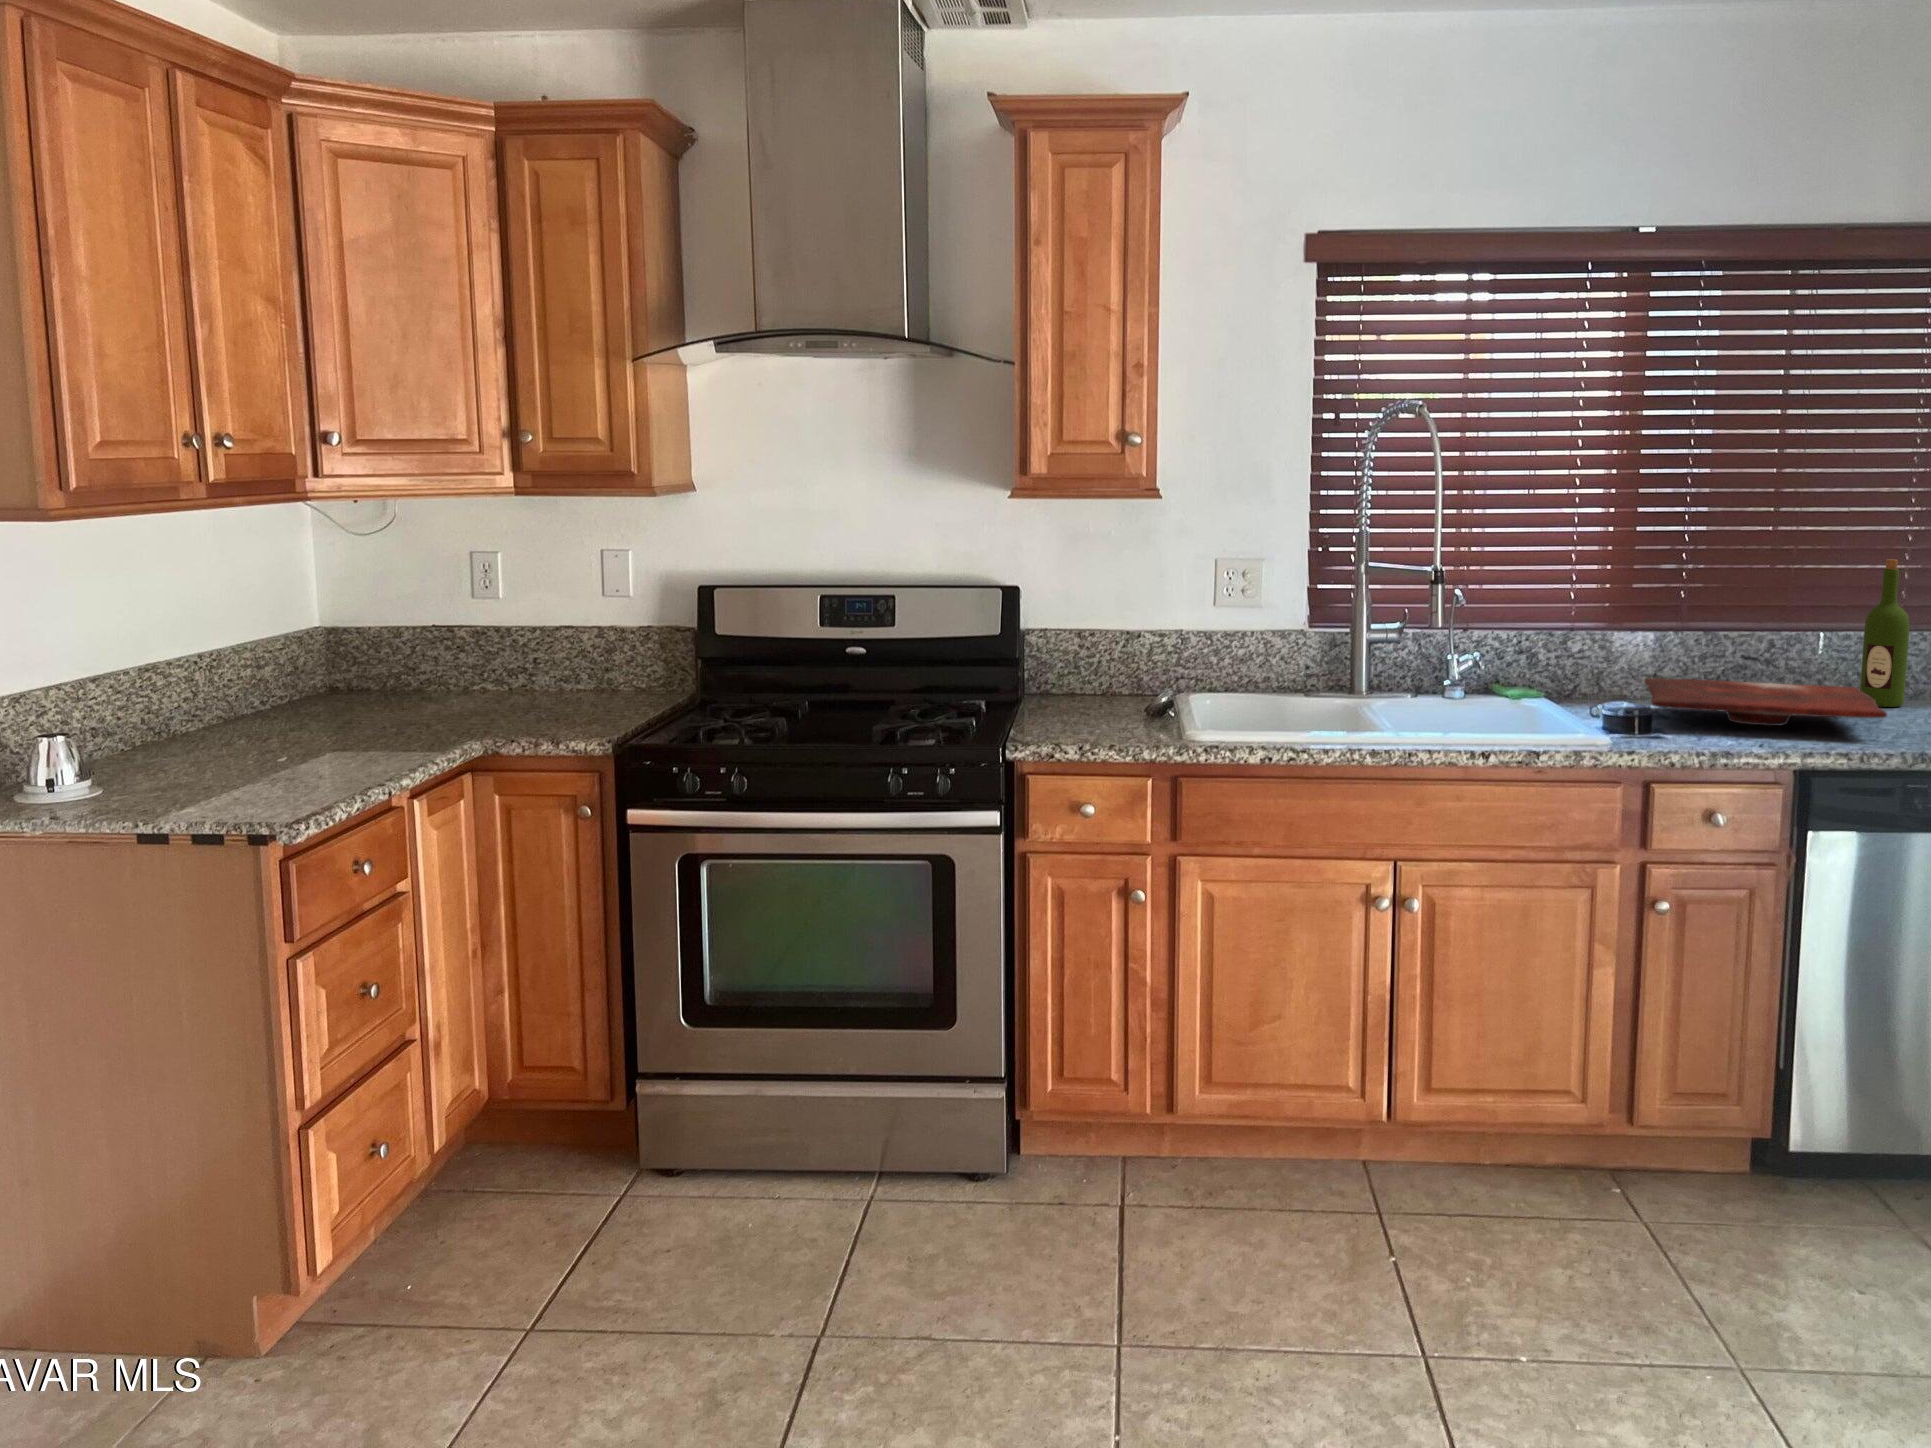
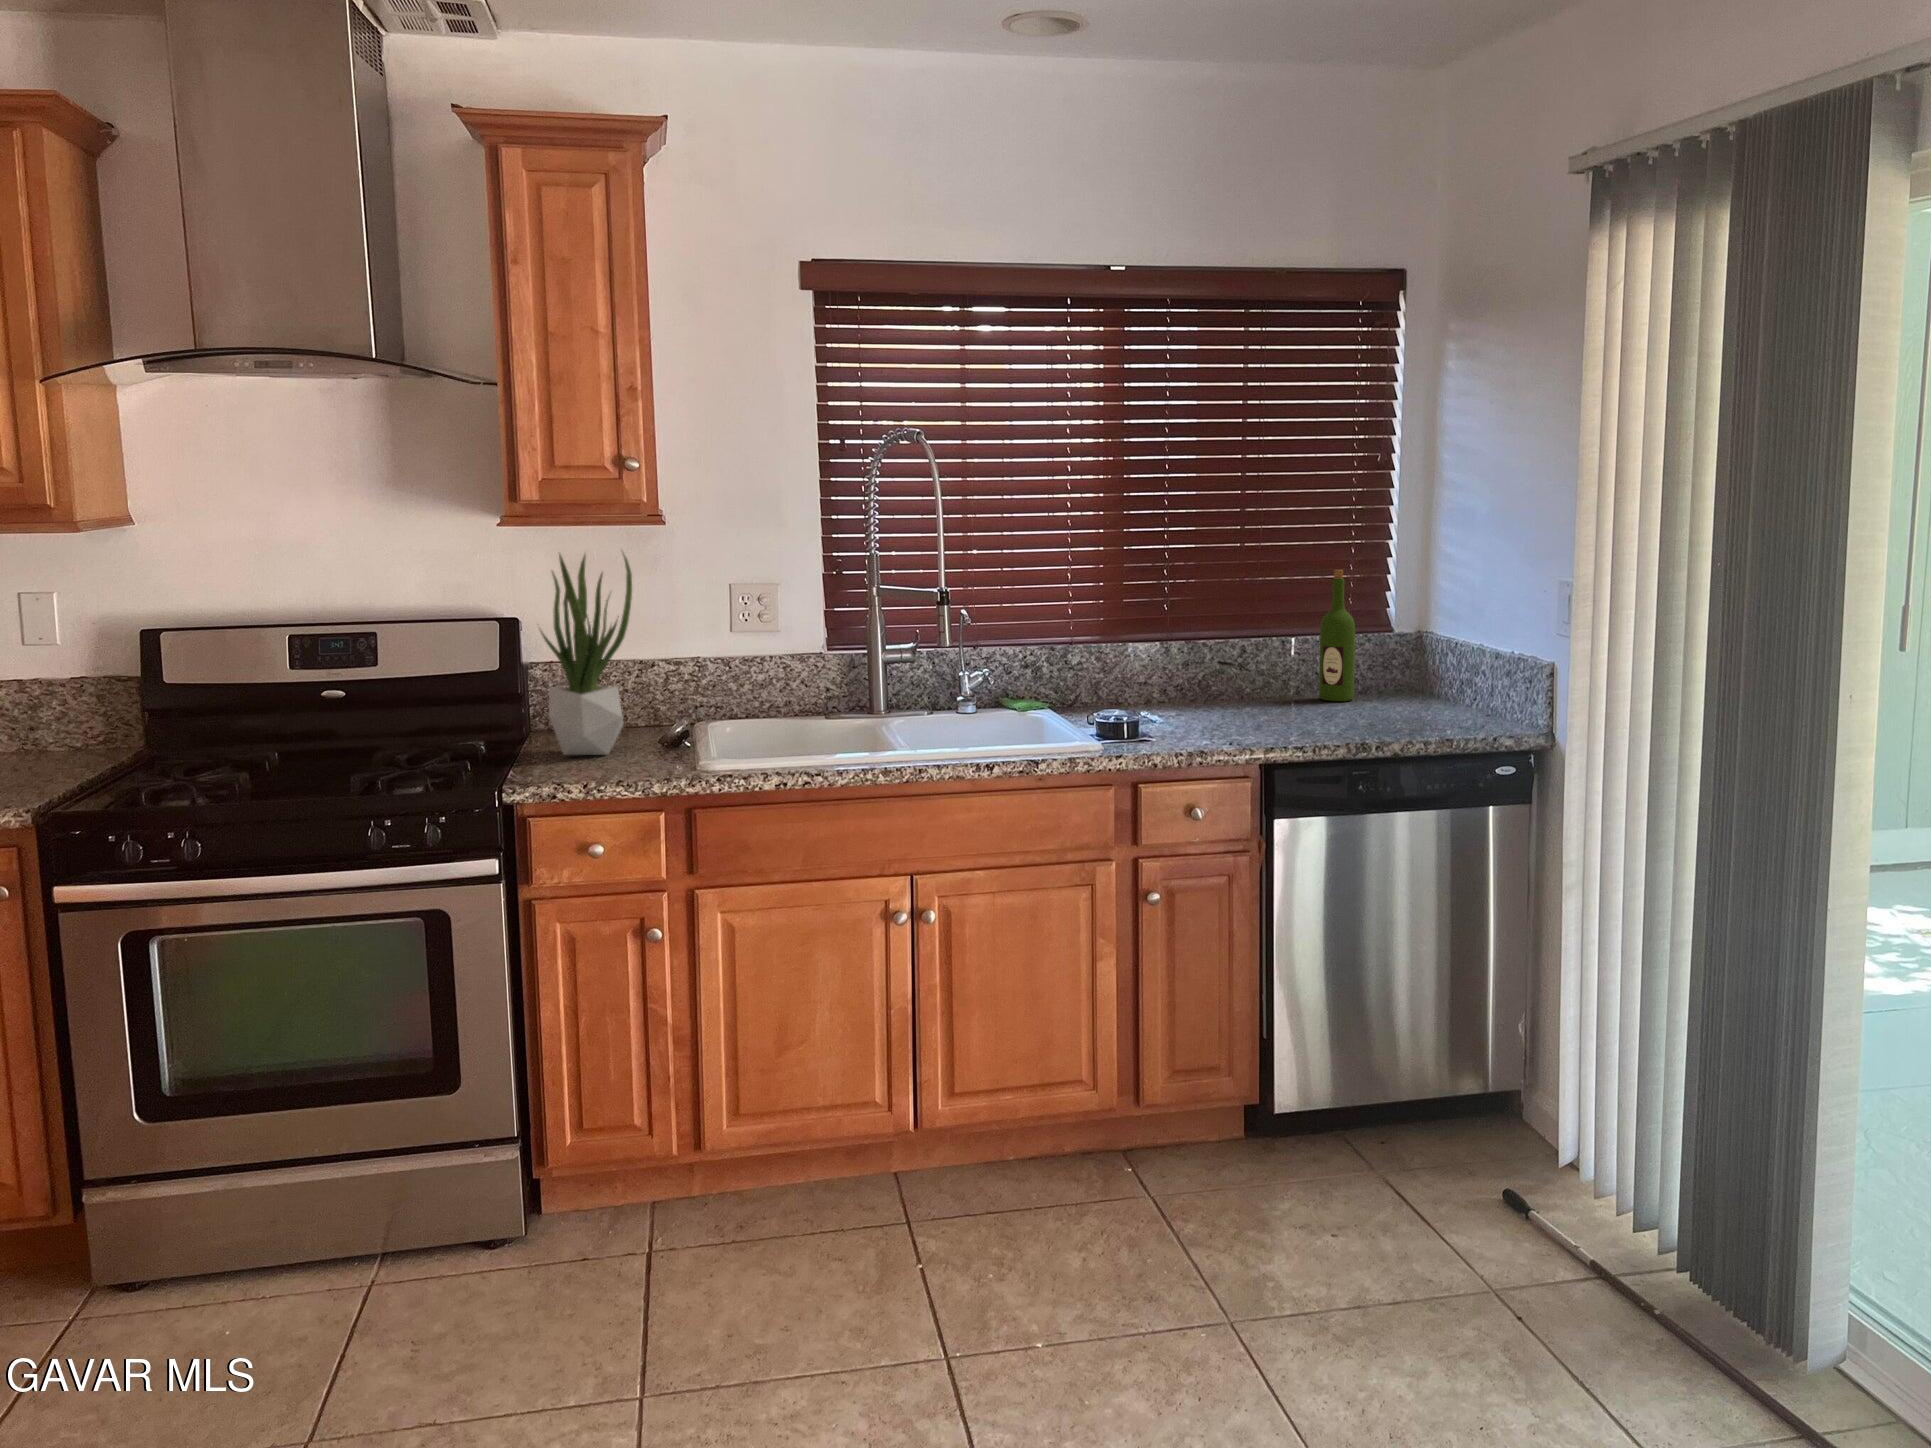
potted plant: none [1040,519,1128,719] -> present [541,554,632,755]
cutting board: present [1644,678,1887,726] -> none [1137,685,1331,724]

